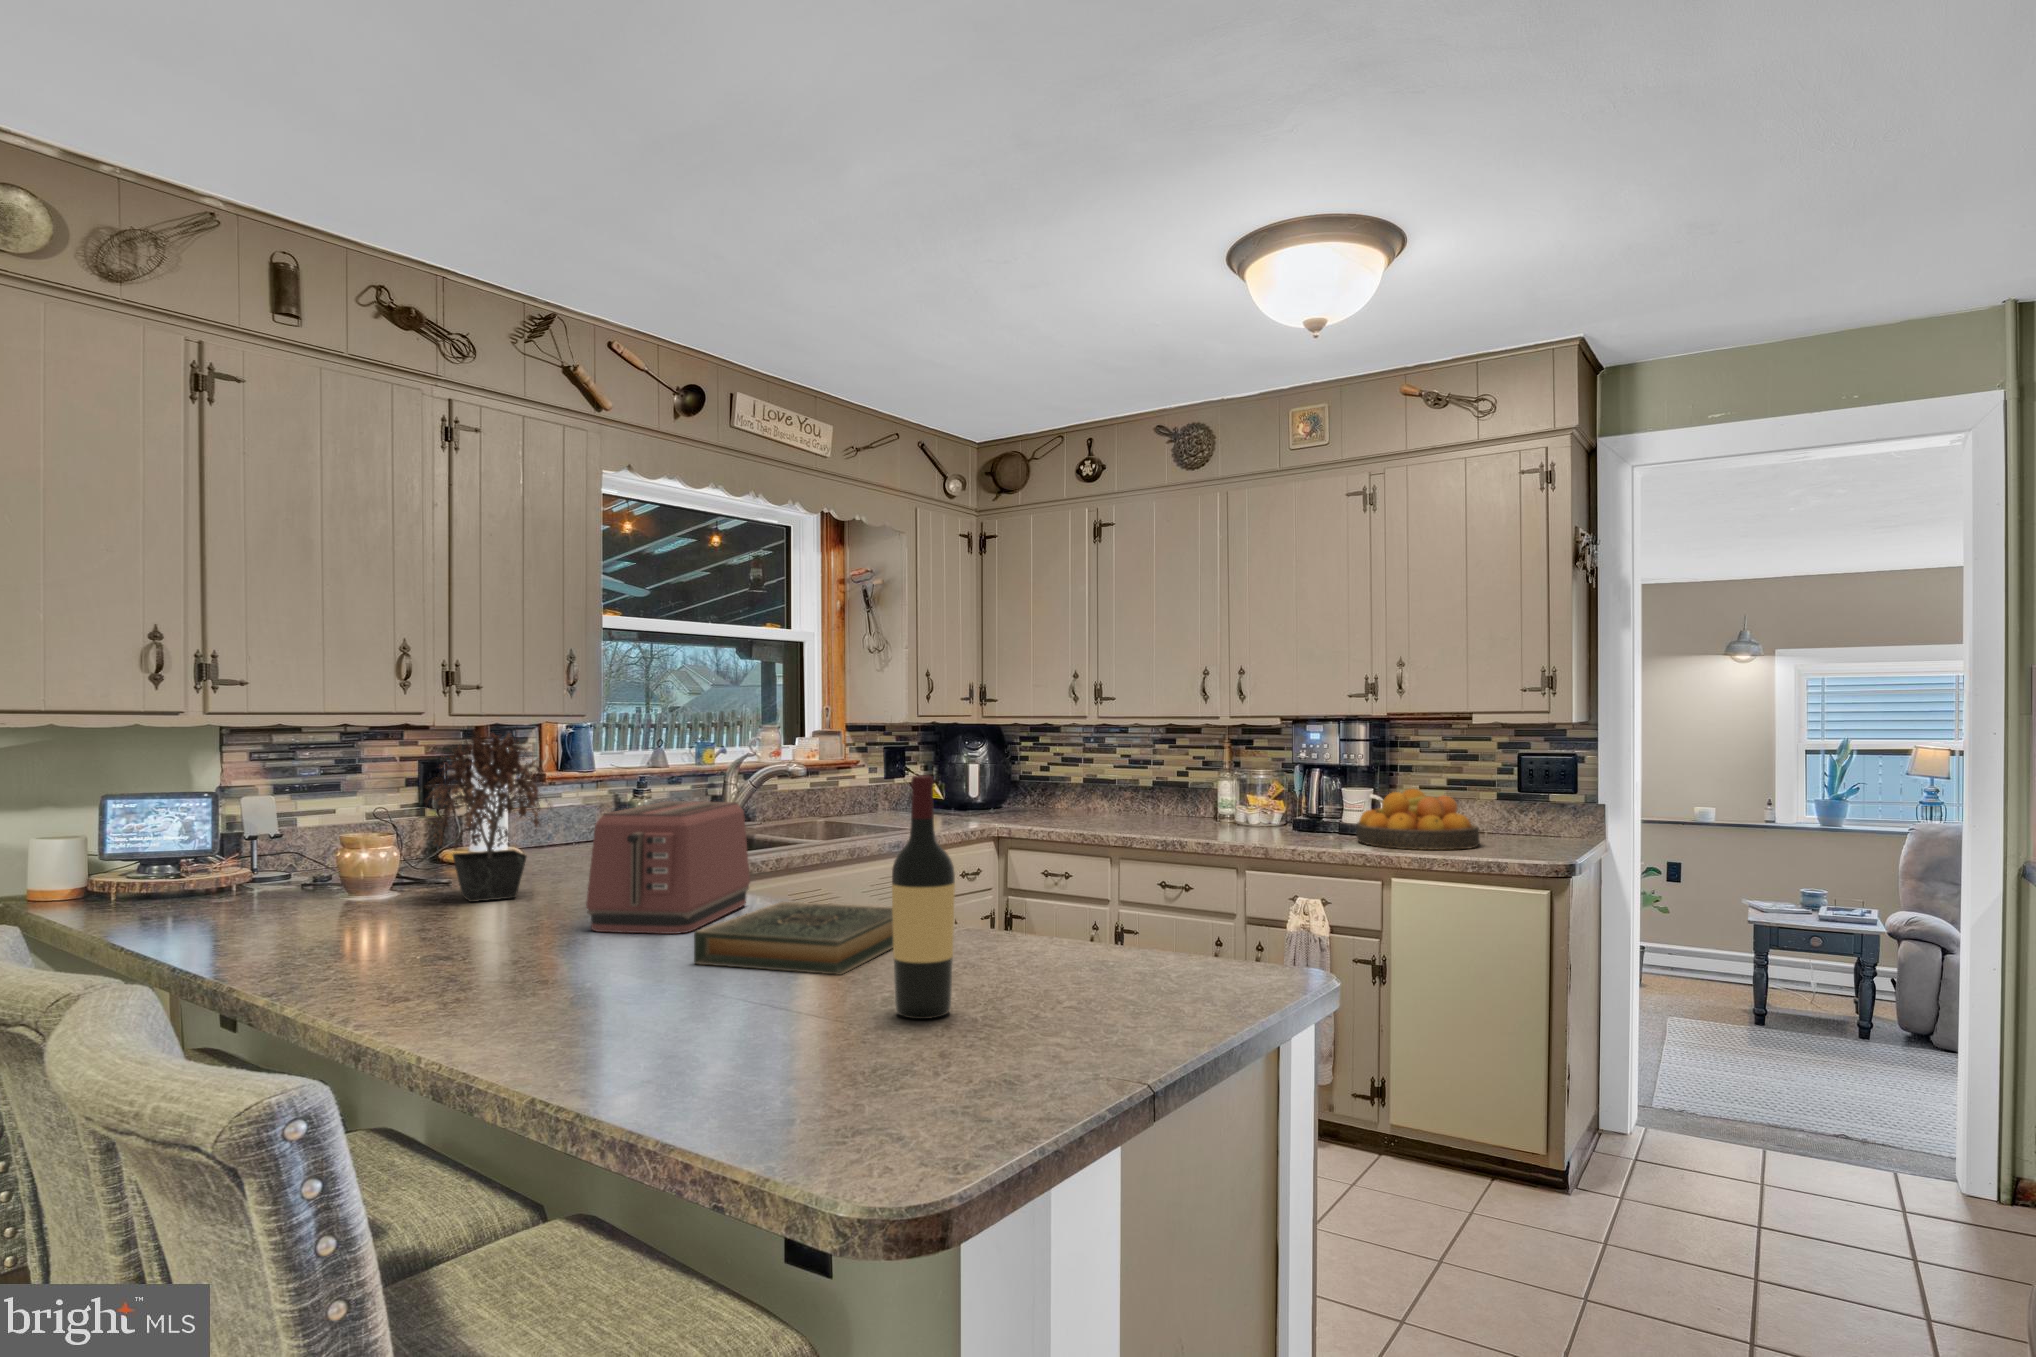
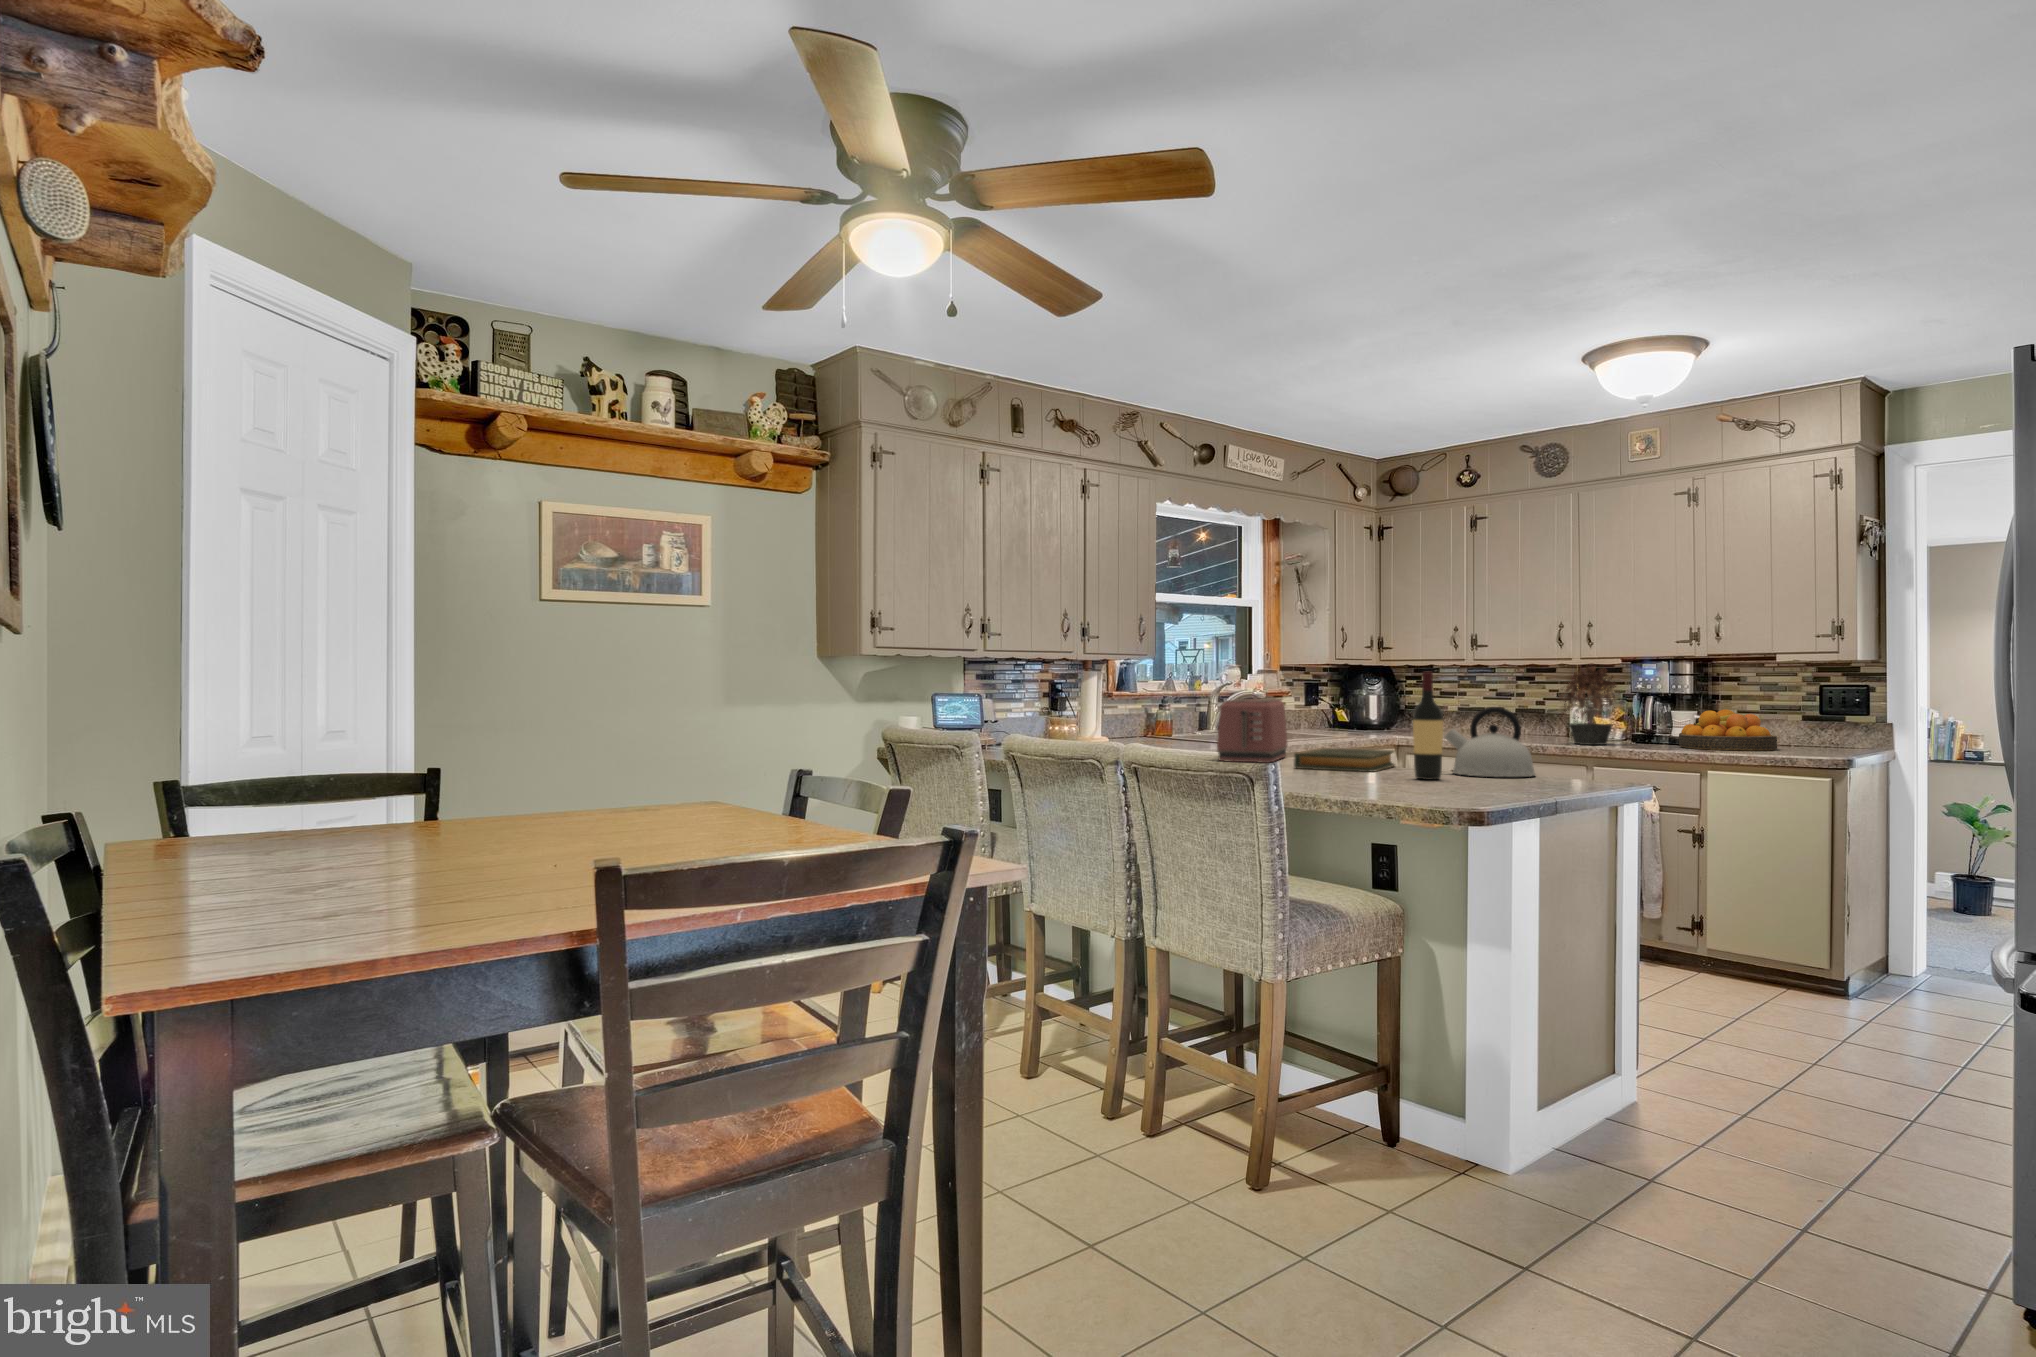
potted plant: present [425,730,552,902] -> present [1559,665,1620,745]
kettle: none [978,838,1150,994] -> present [1445,707,1535,777]

